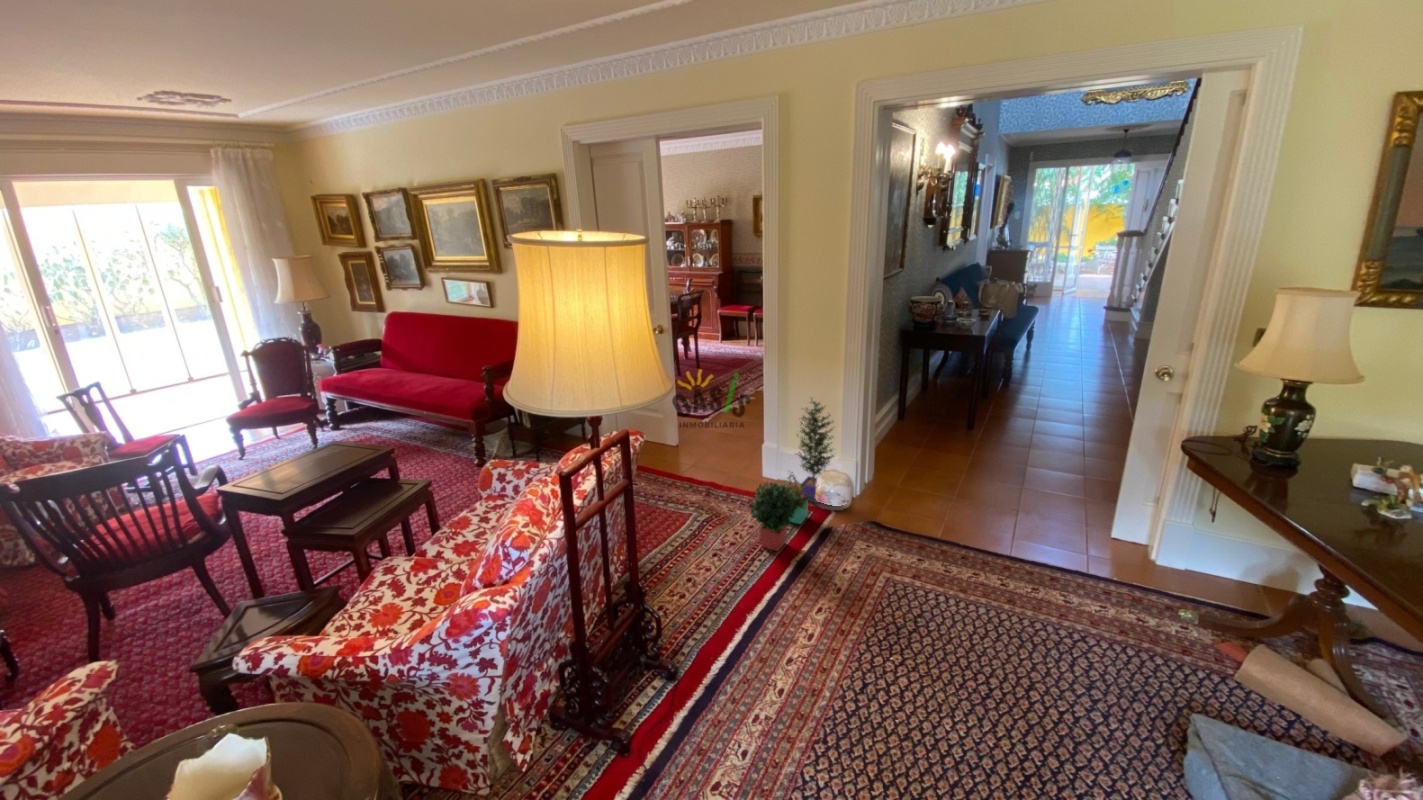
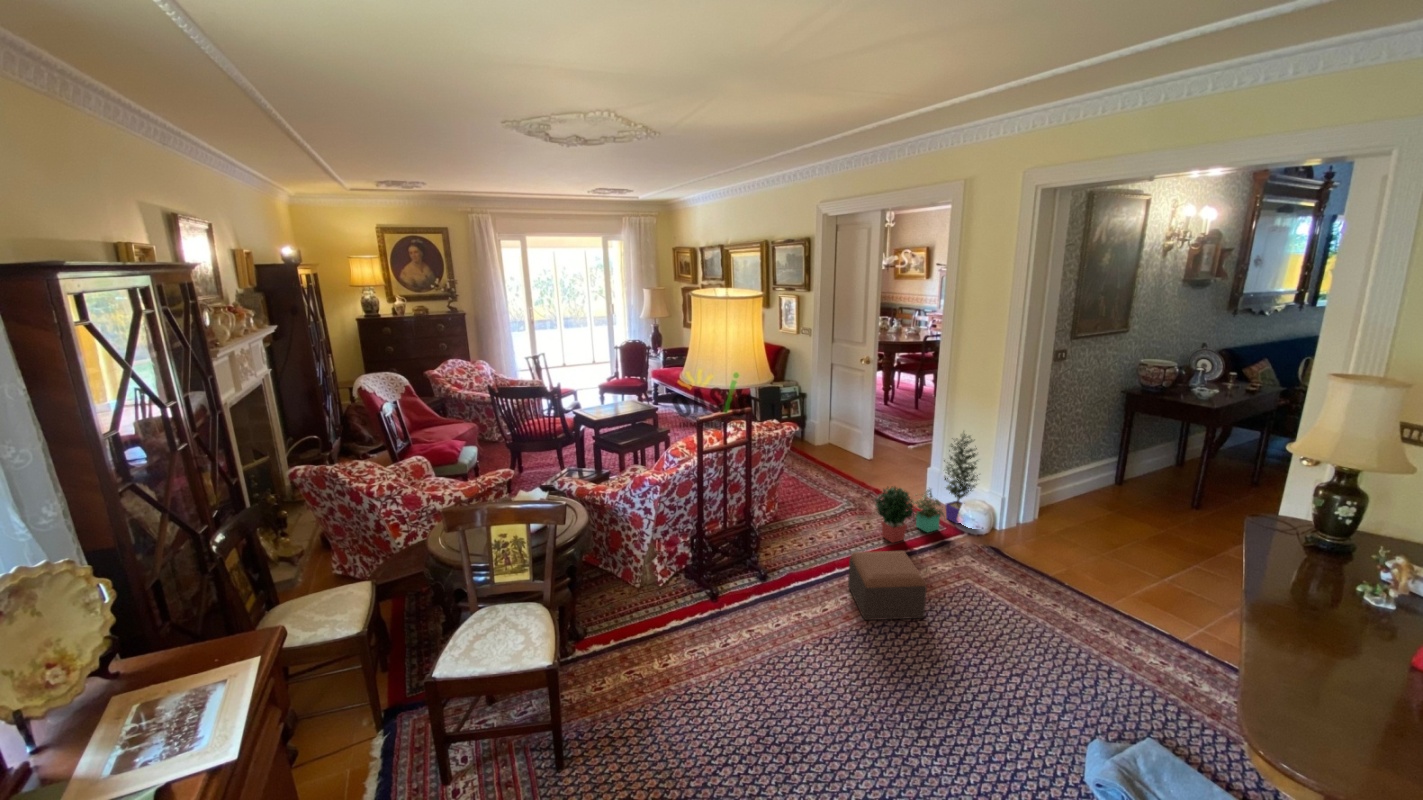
footstool: none [780,569,892,684] -> present [848,551,927,620]

